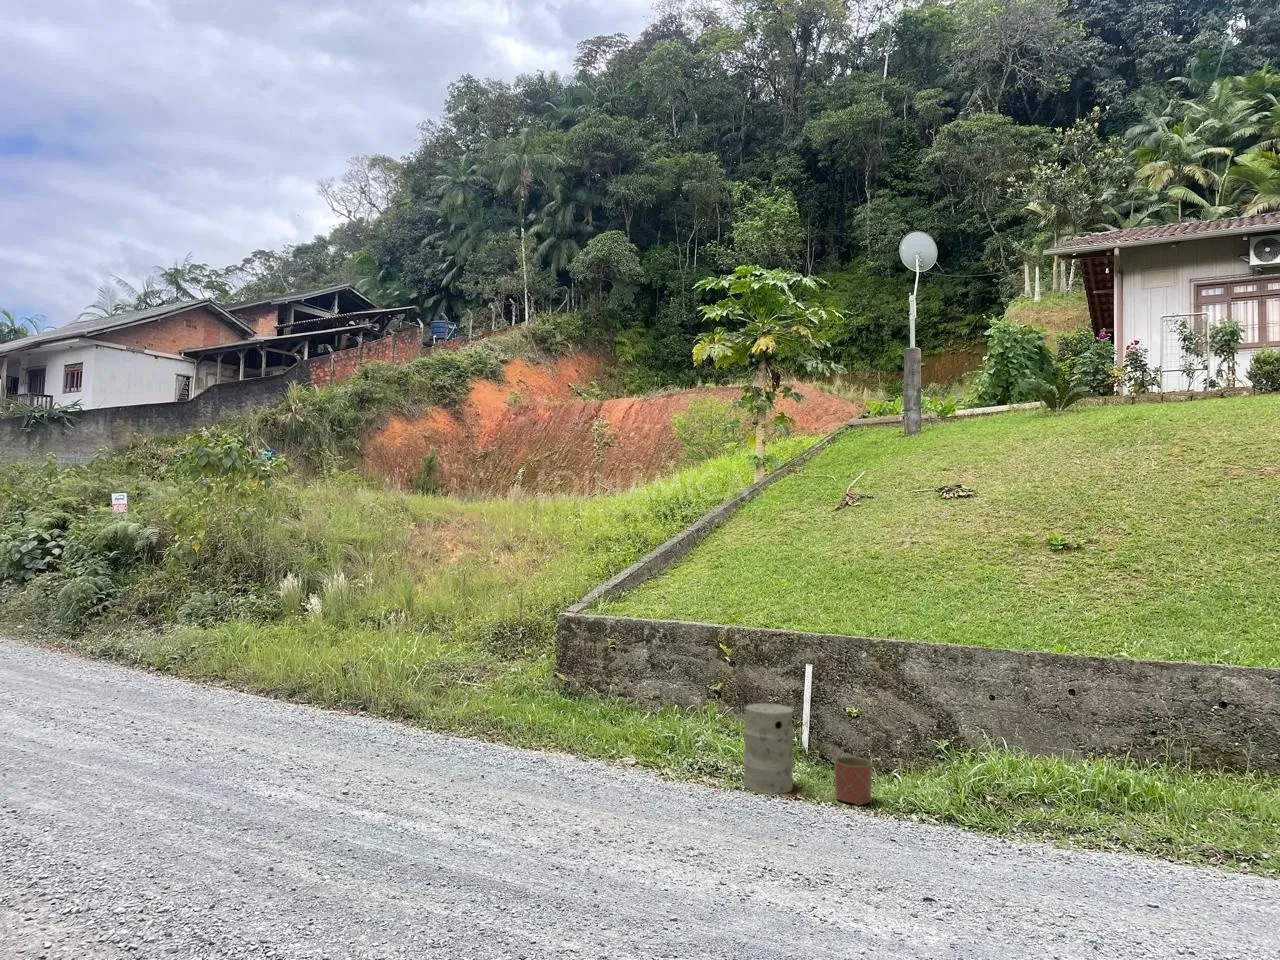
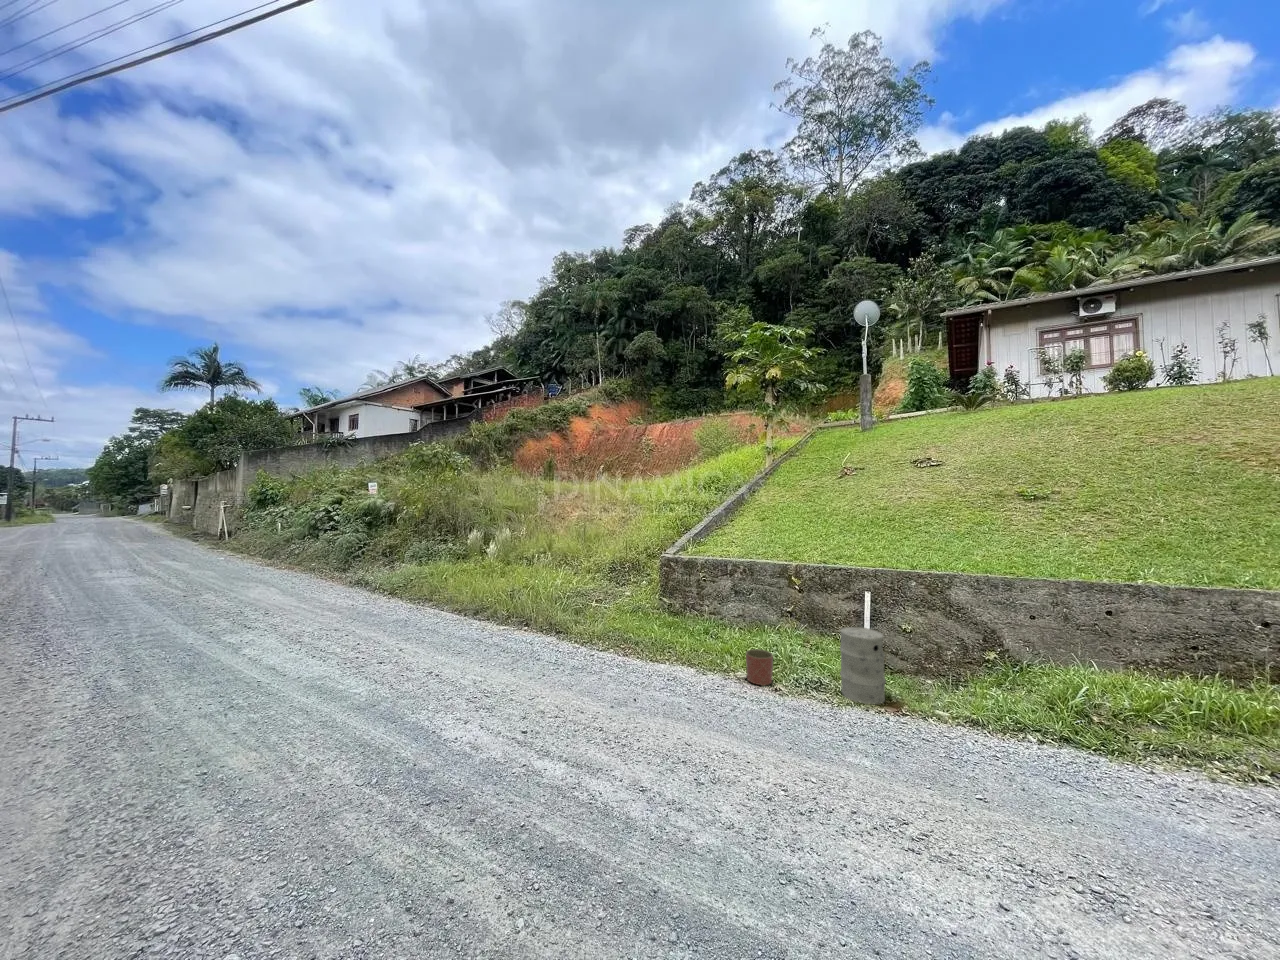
planter: present [834,756,873,805] -> present [746,649,773,686]

